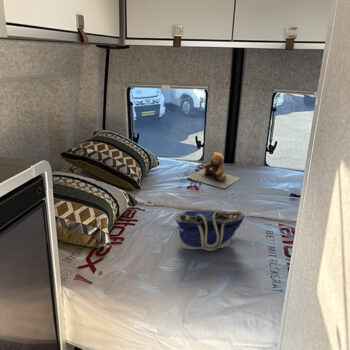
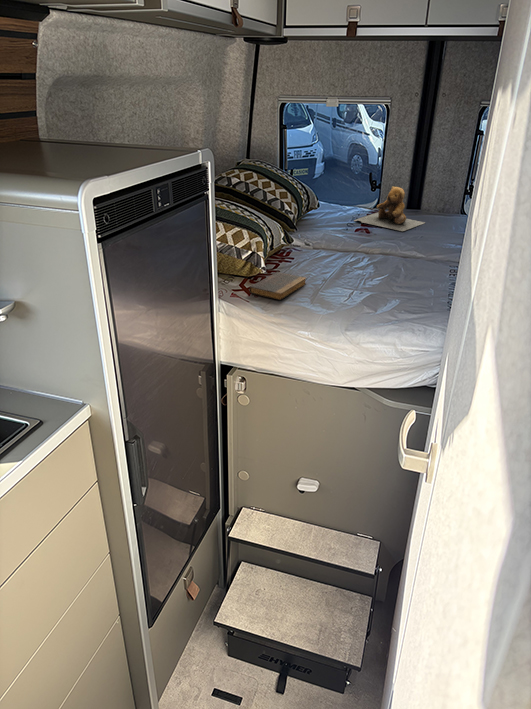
tote bag: present [175,211,244,251] -> none [340,235,424,284]
book: none [94,241,147,278] -> present [249,272,306,300]

